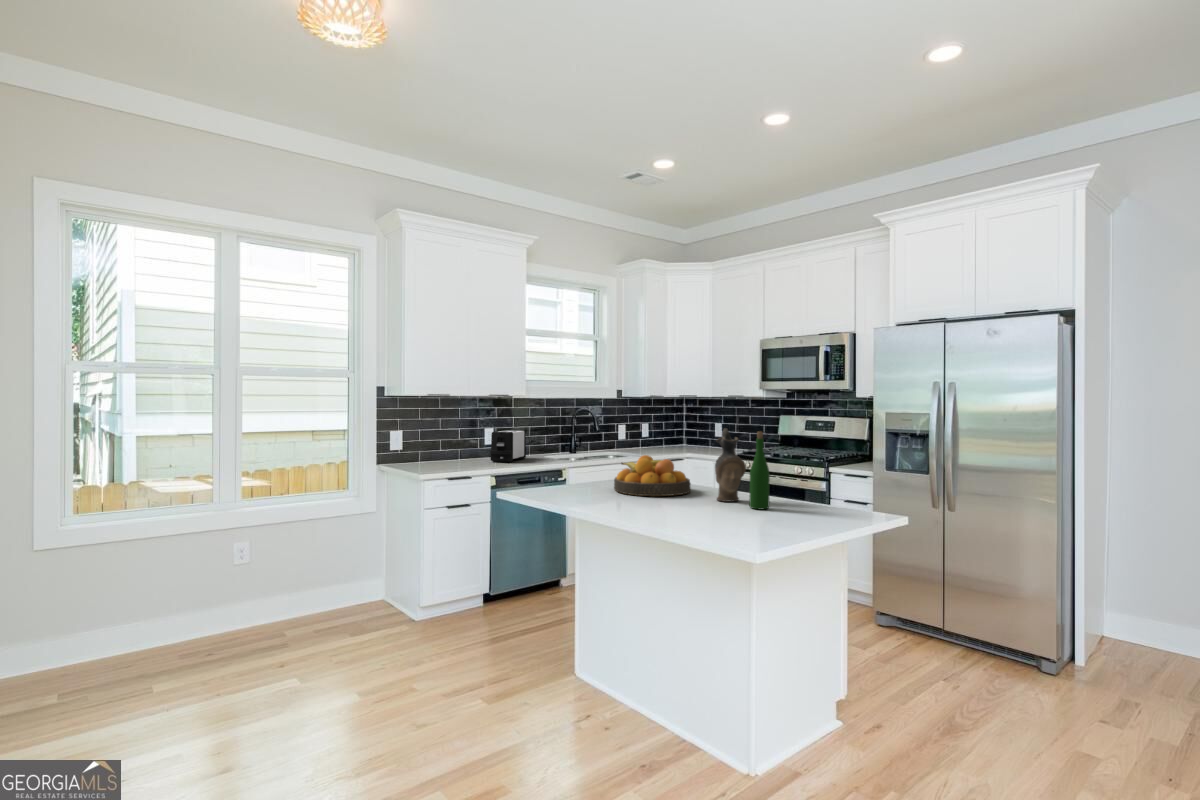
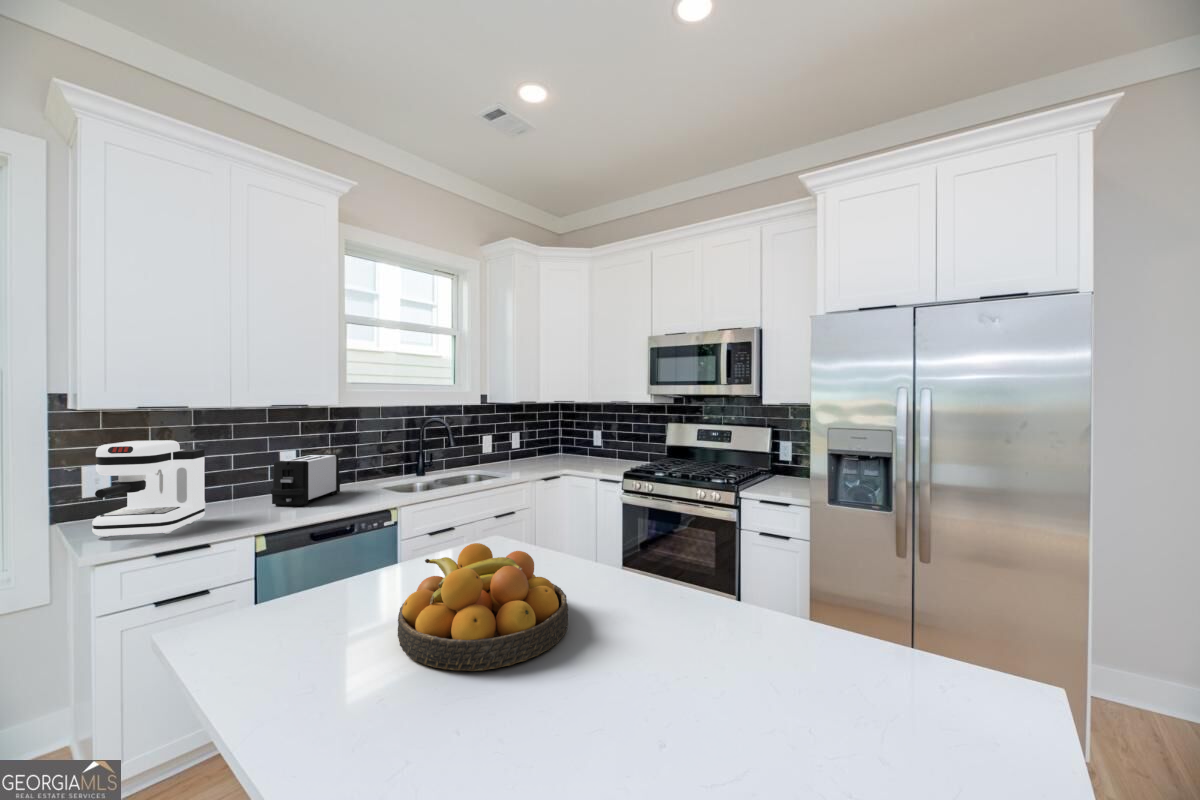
coffee maker: none [413,414,461,468] -> present [92,440,205,537]
ceramic pitcher: present [715,428,746,501] -> none [628,500,701,690]
wine bottle: present [749,431,770,510] -> none [729,532,781,757]

